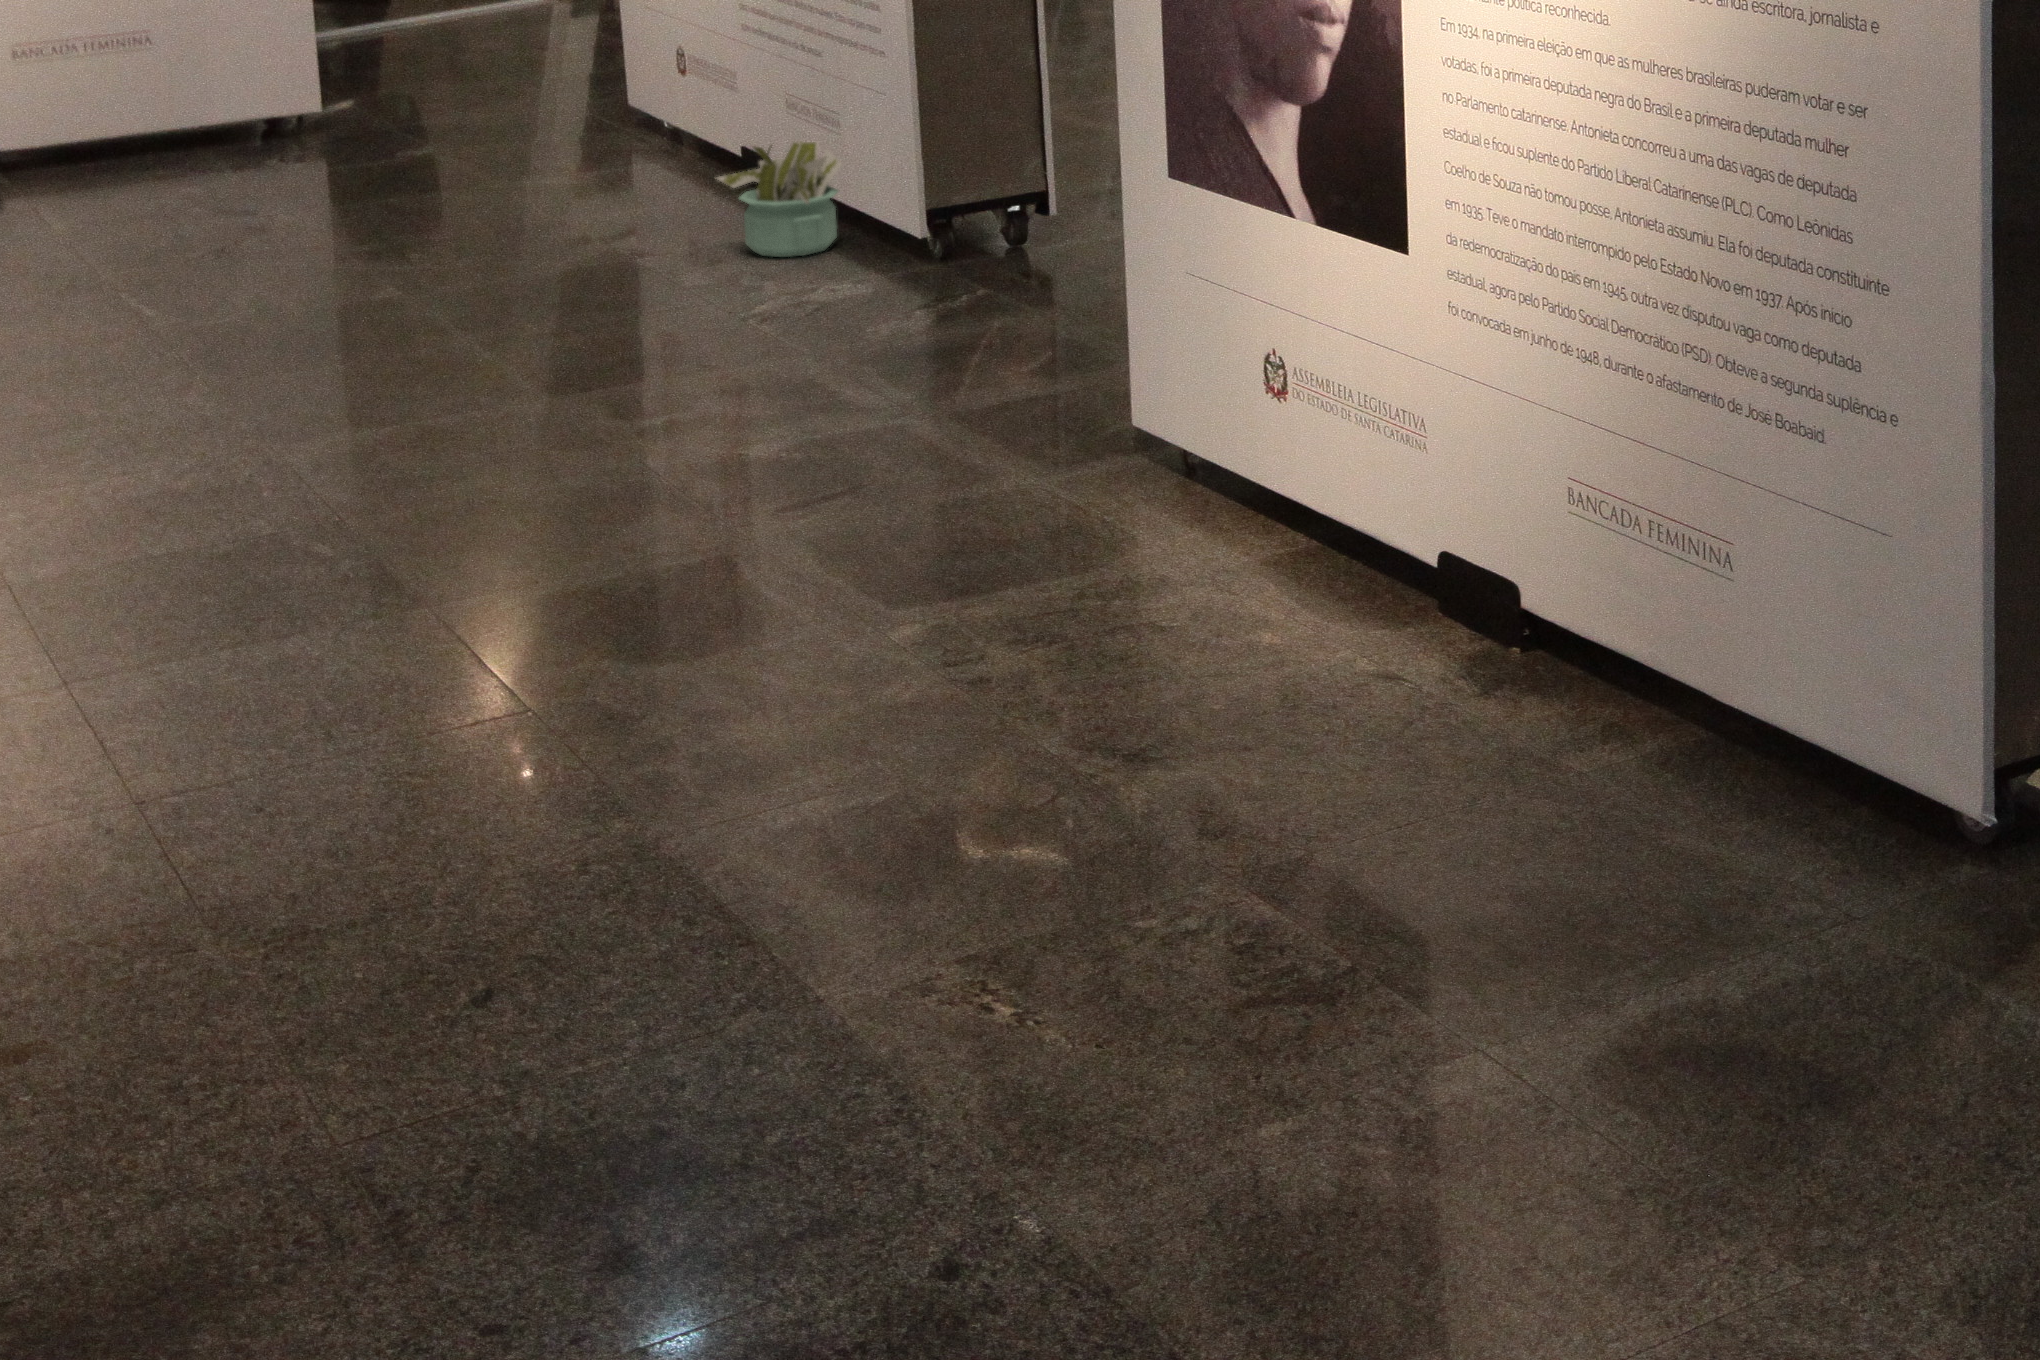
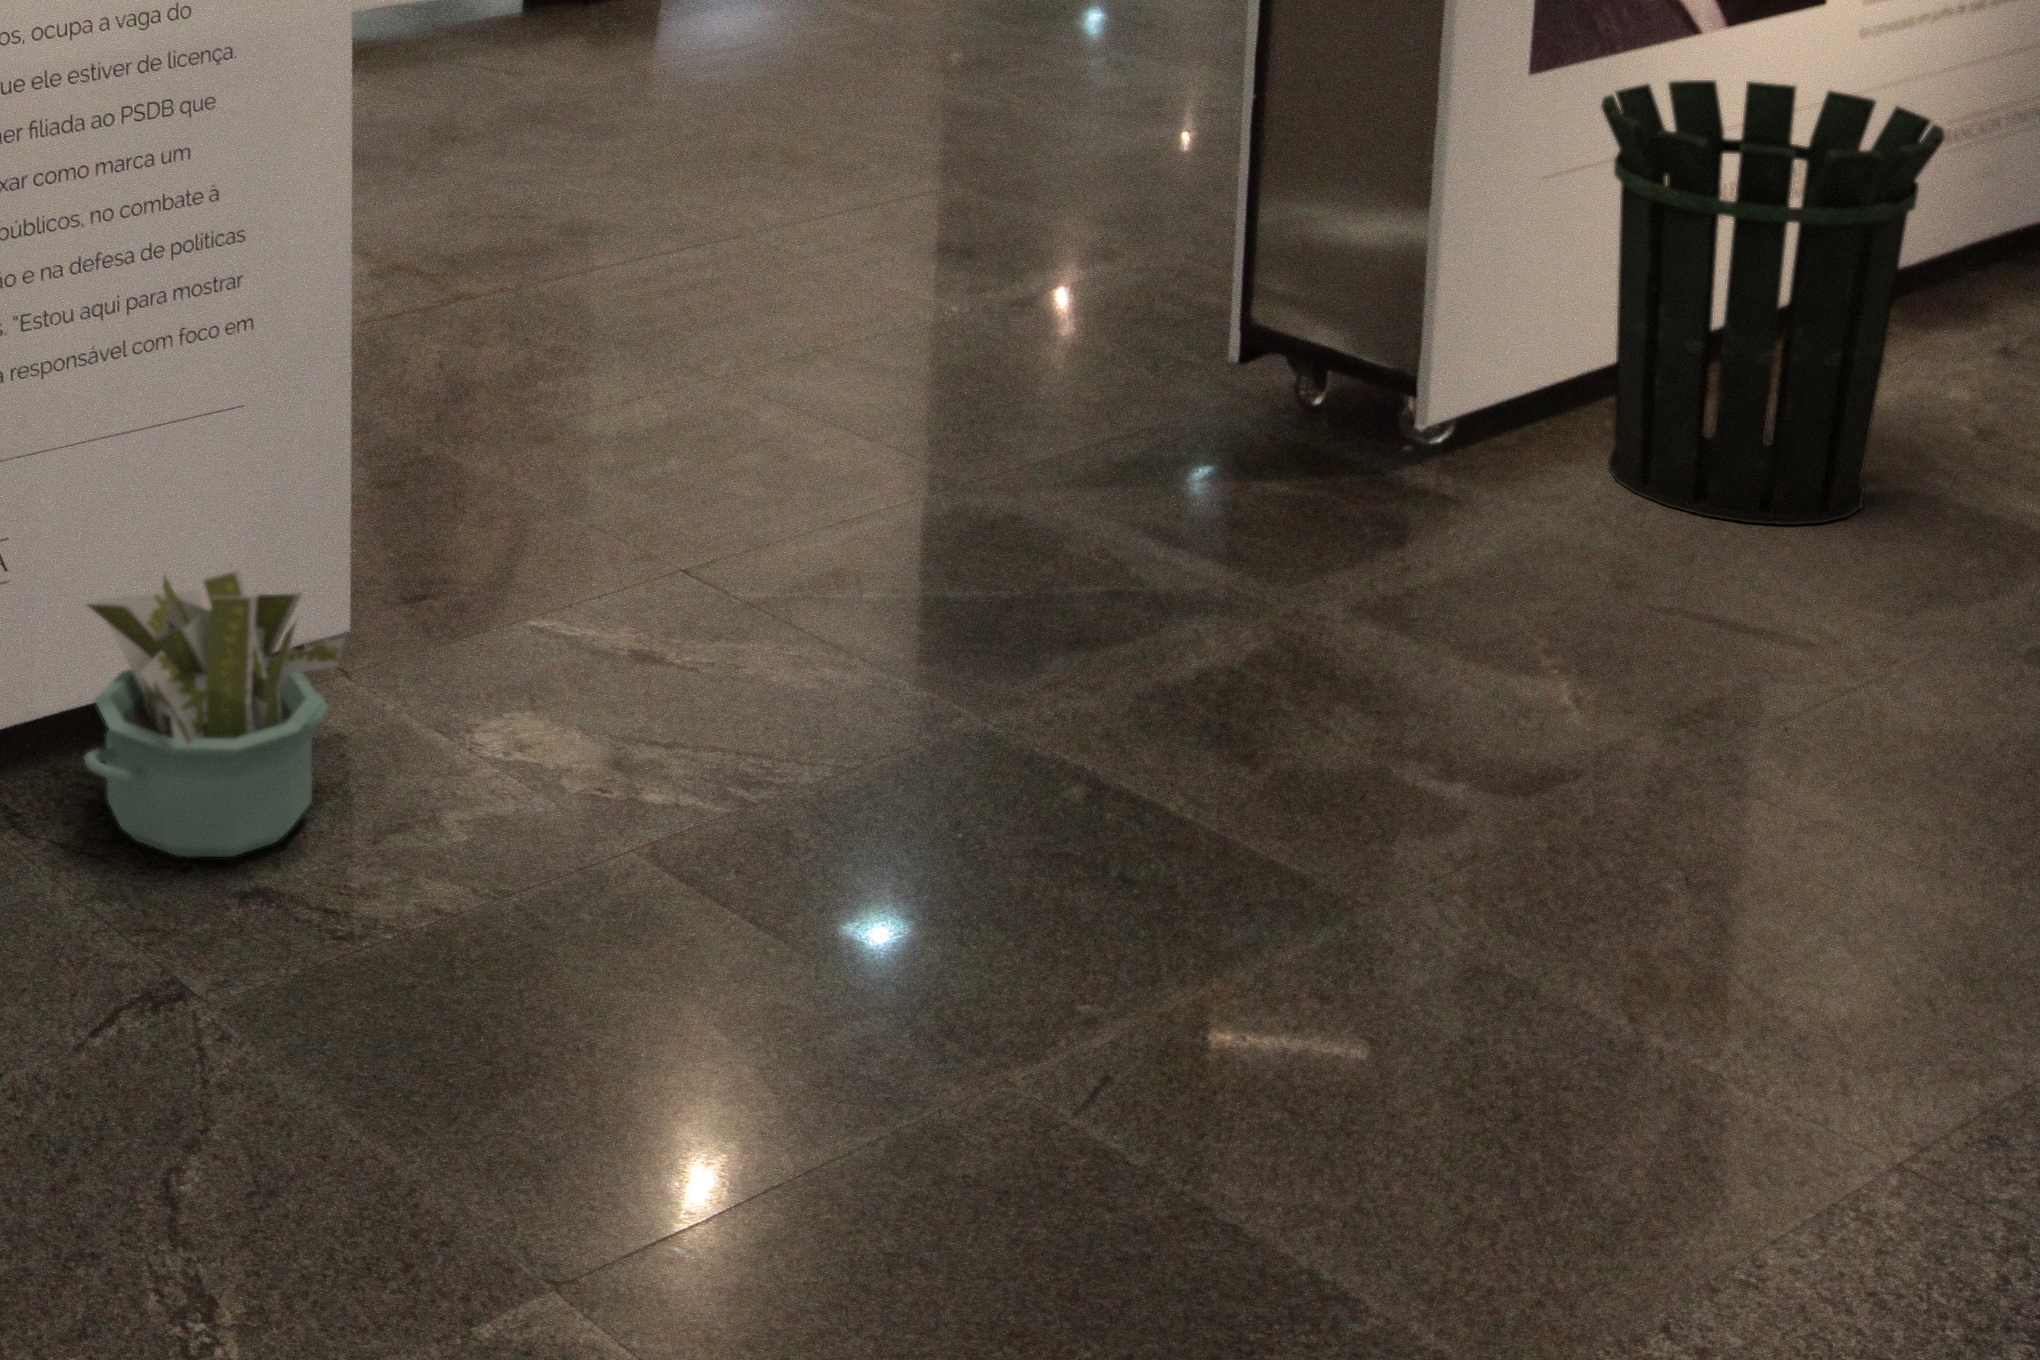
waste bin: none [964,196,1217,558] -> present [1601,80,1945,525]

